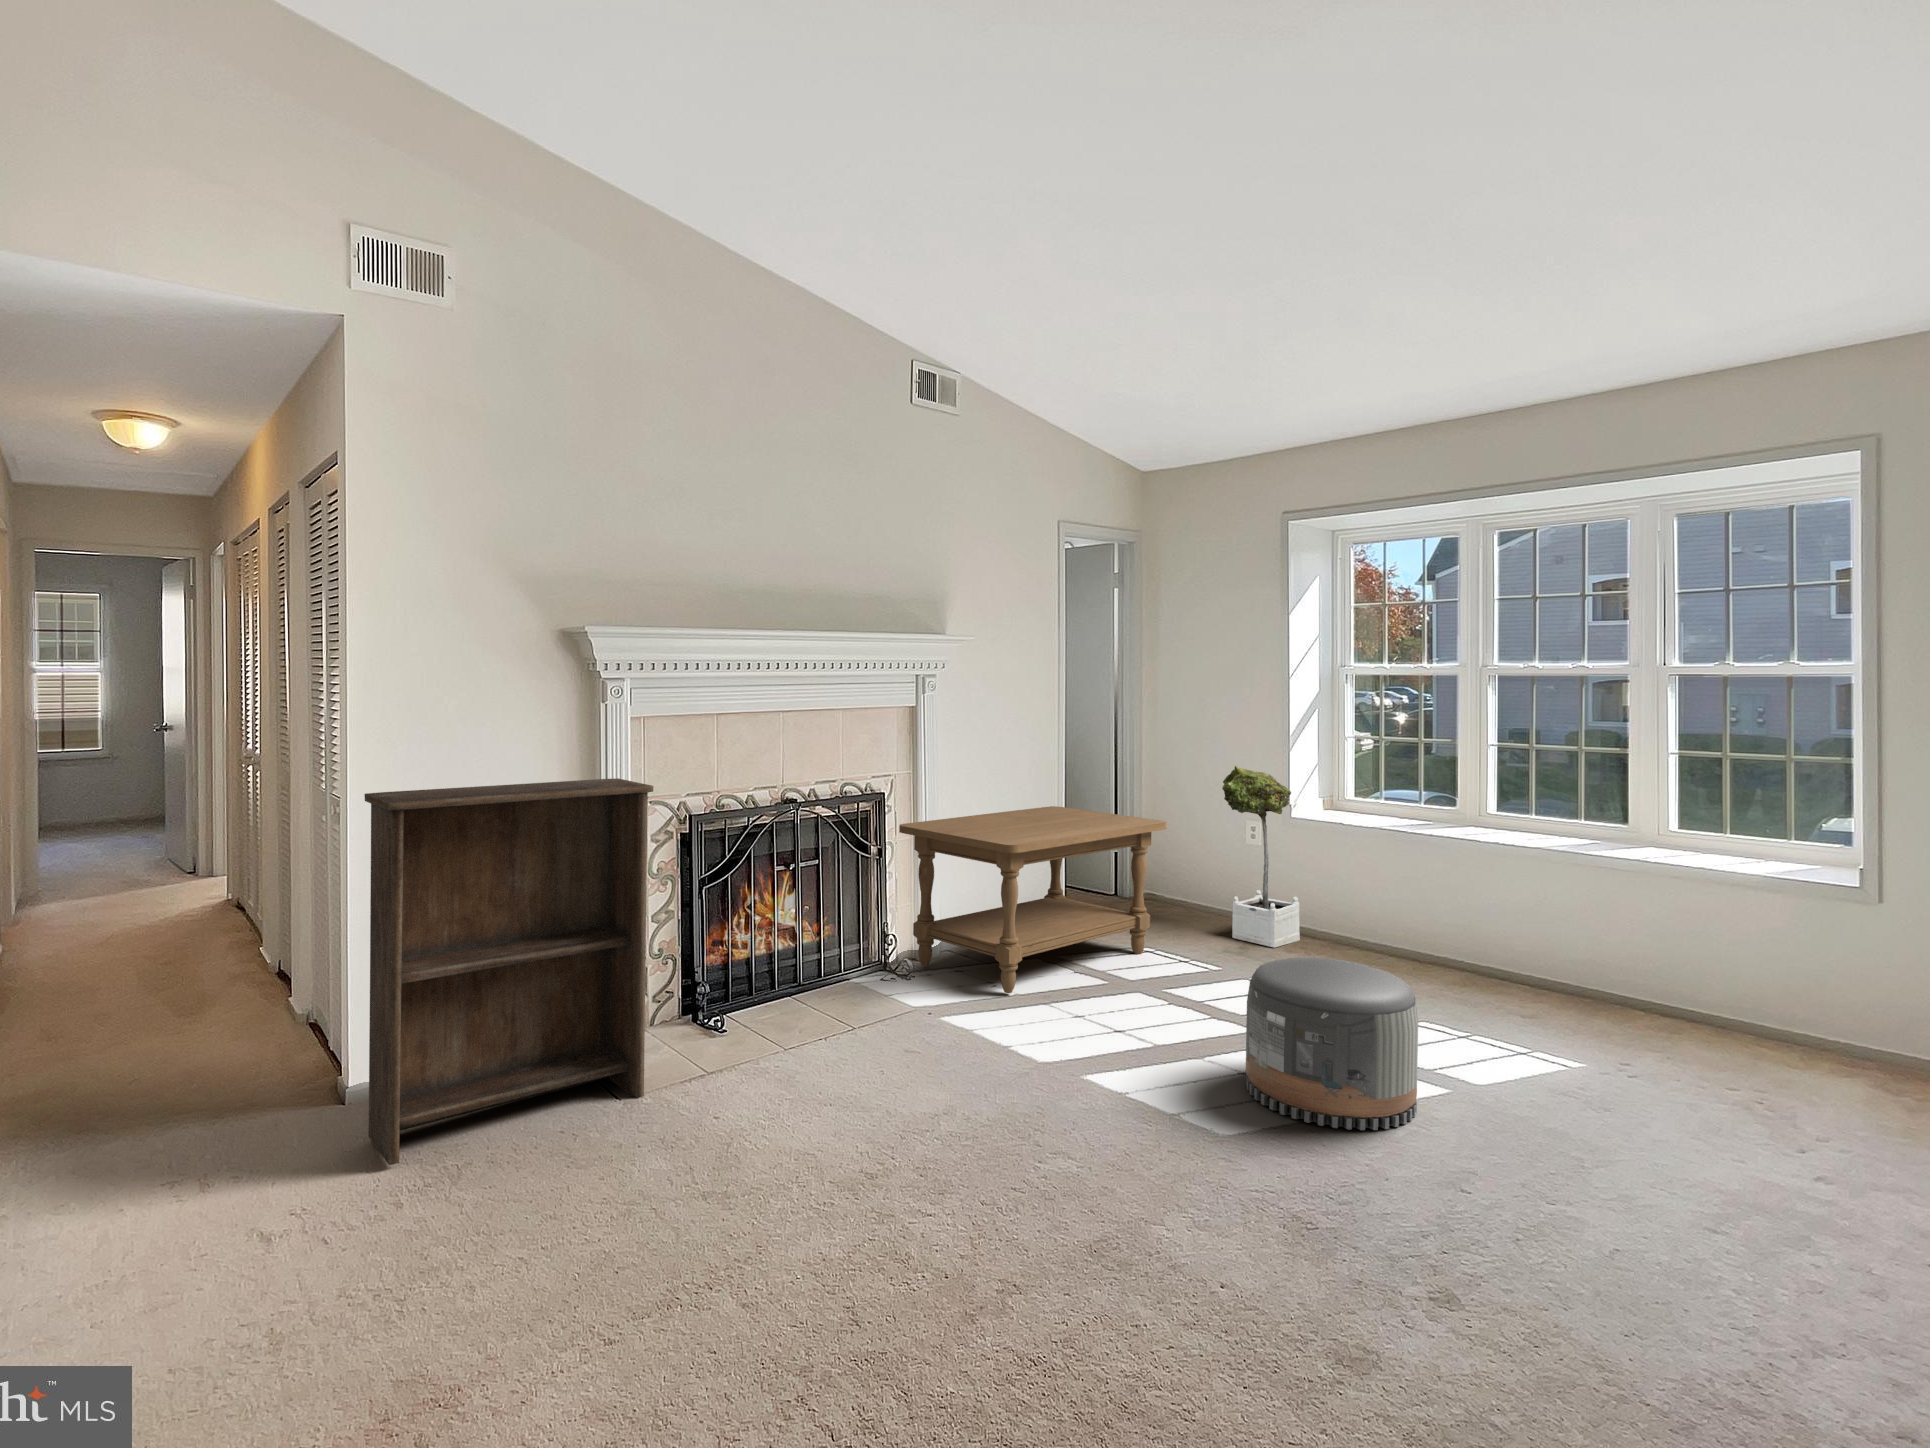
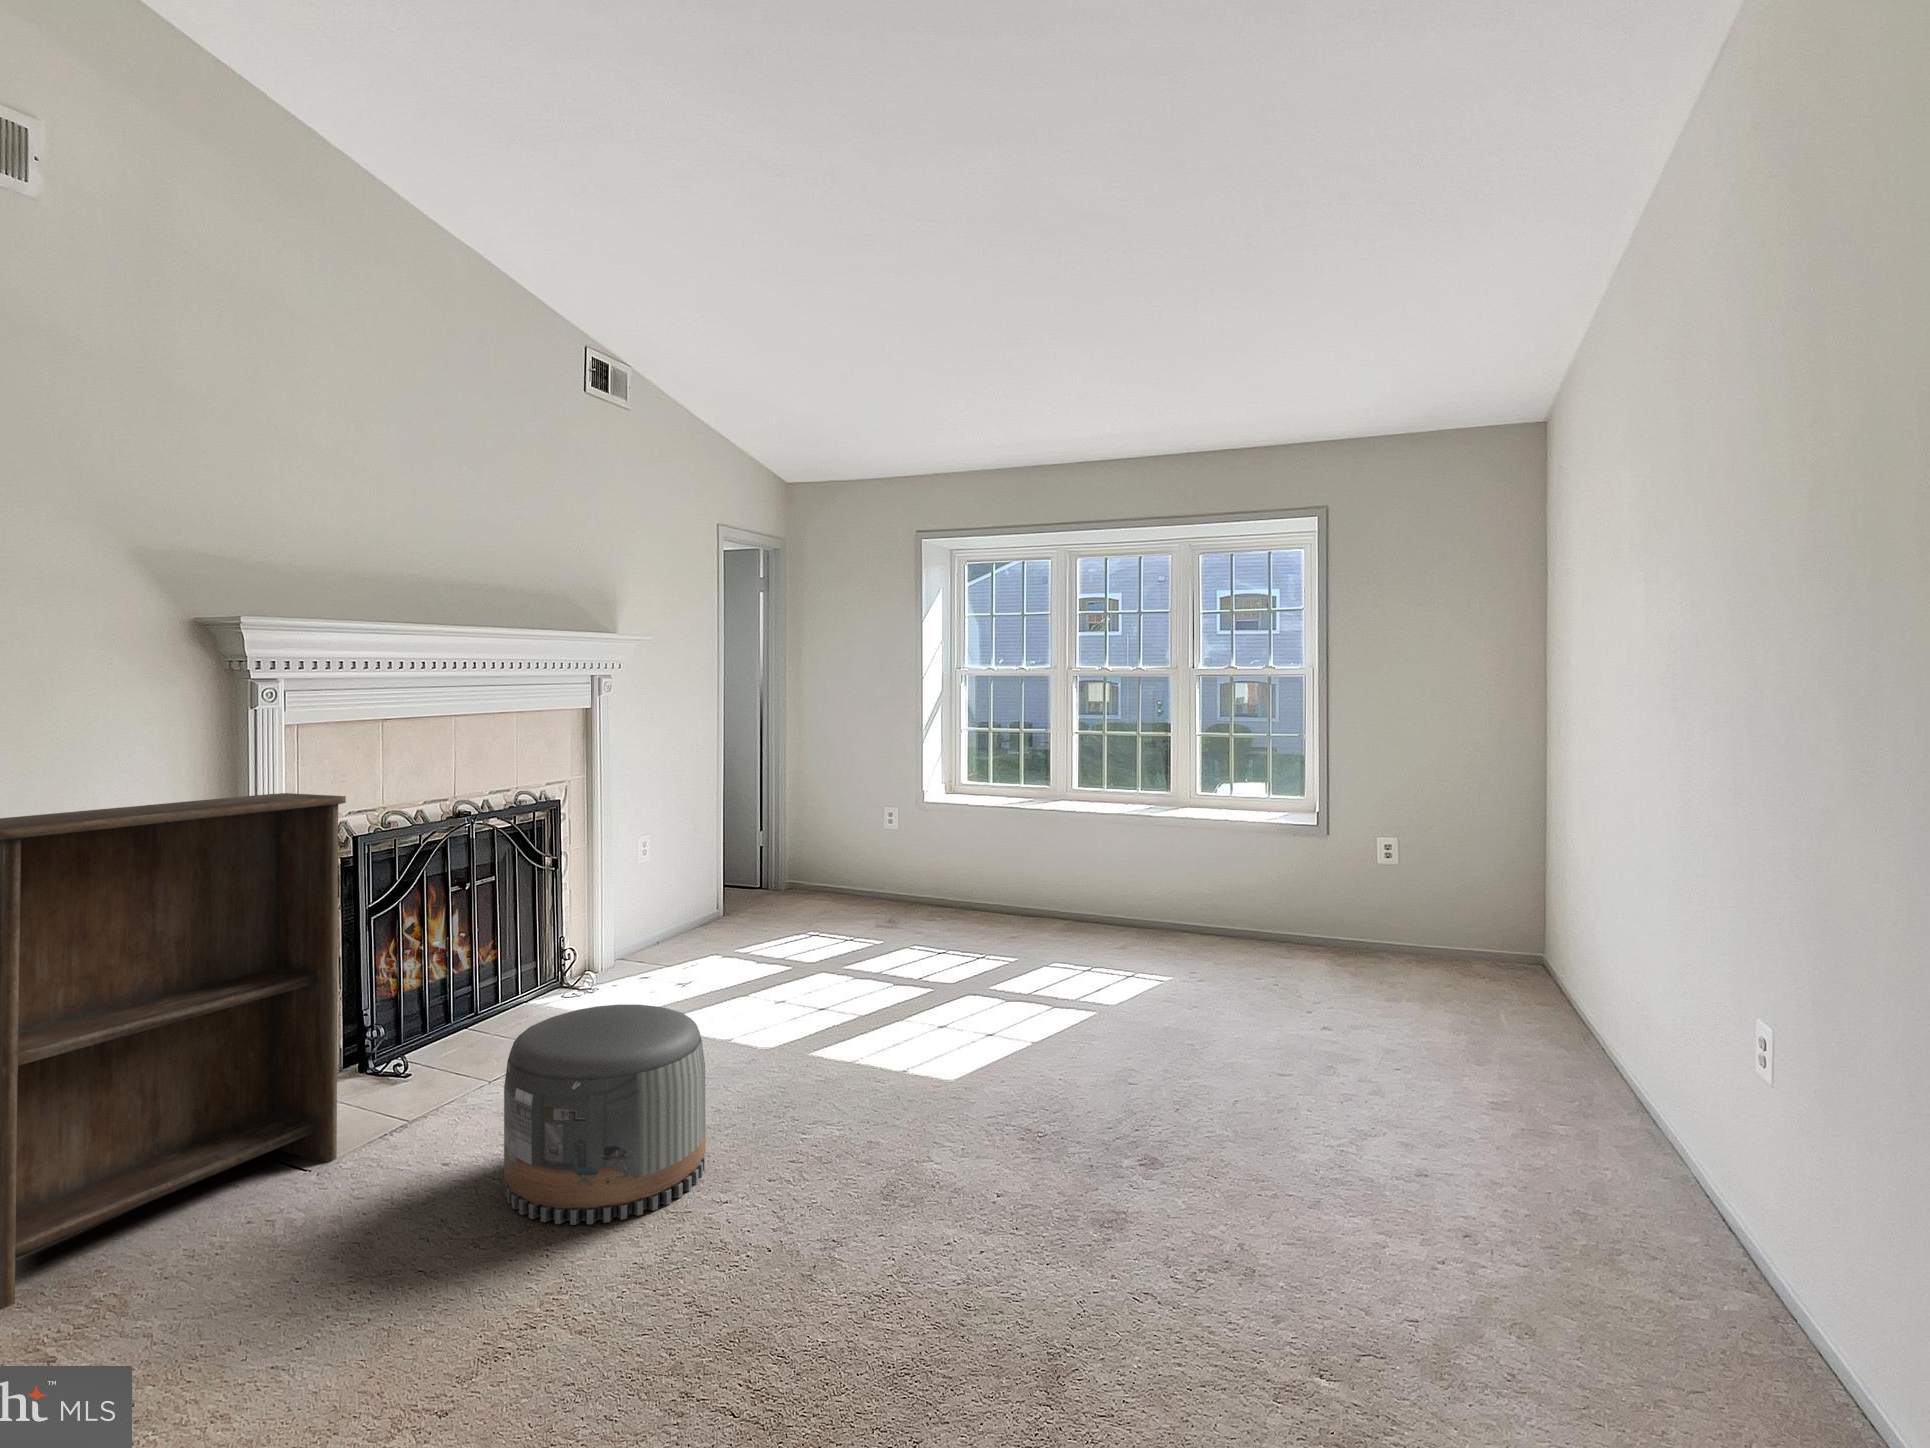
potted tree: present [1222,766,1300,948] -> none [866,760,935,920]
coffee table: present [899,806,1167,993] -> none [574,809,828,991]
pouf: present [1246,957,1418,1130] -> present [504,1004,706,1225]

